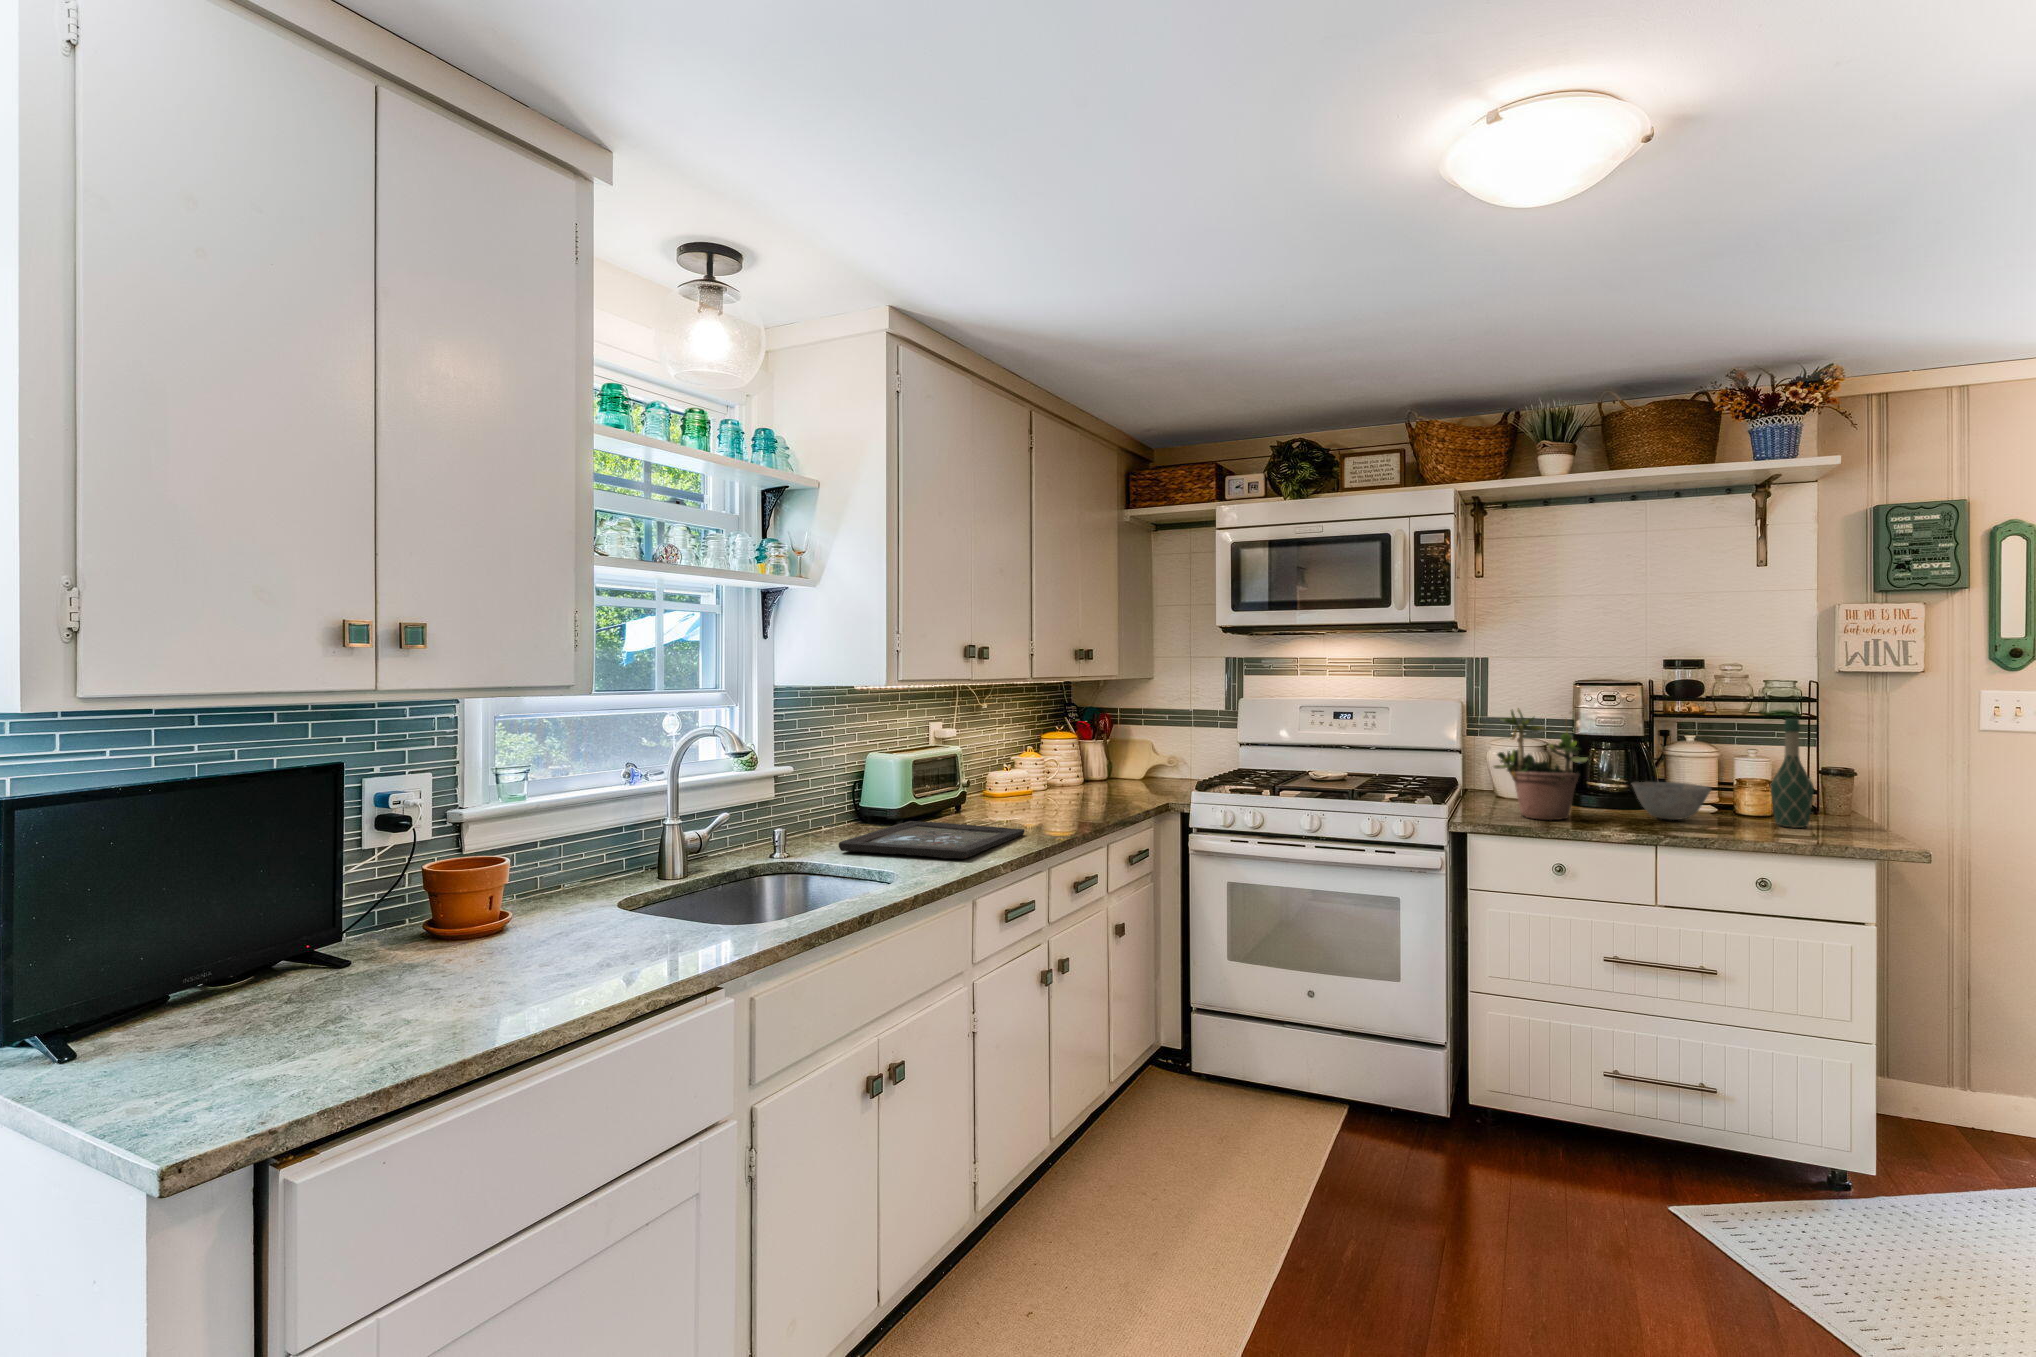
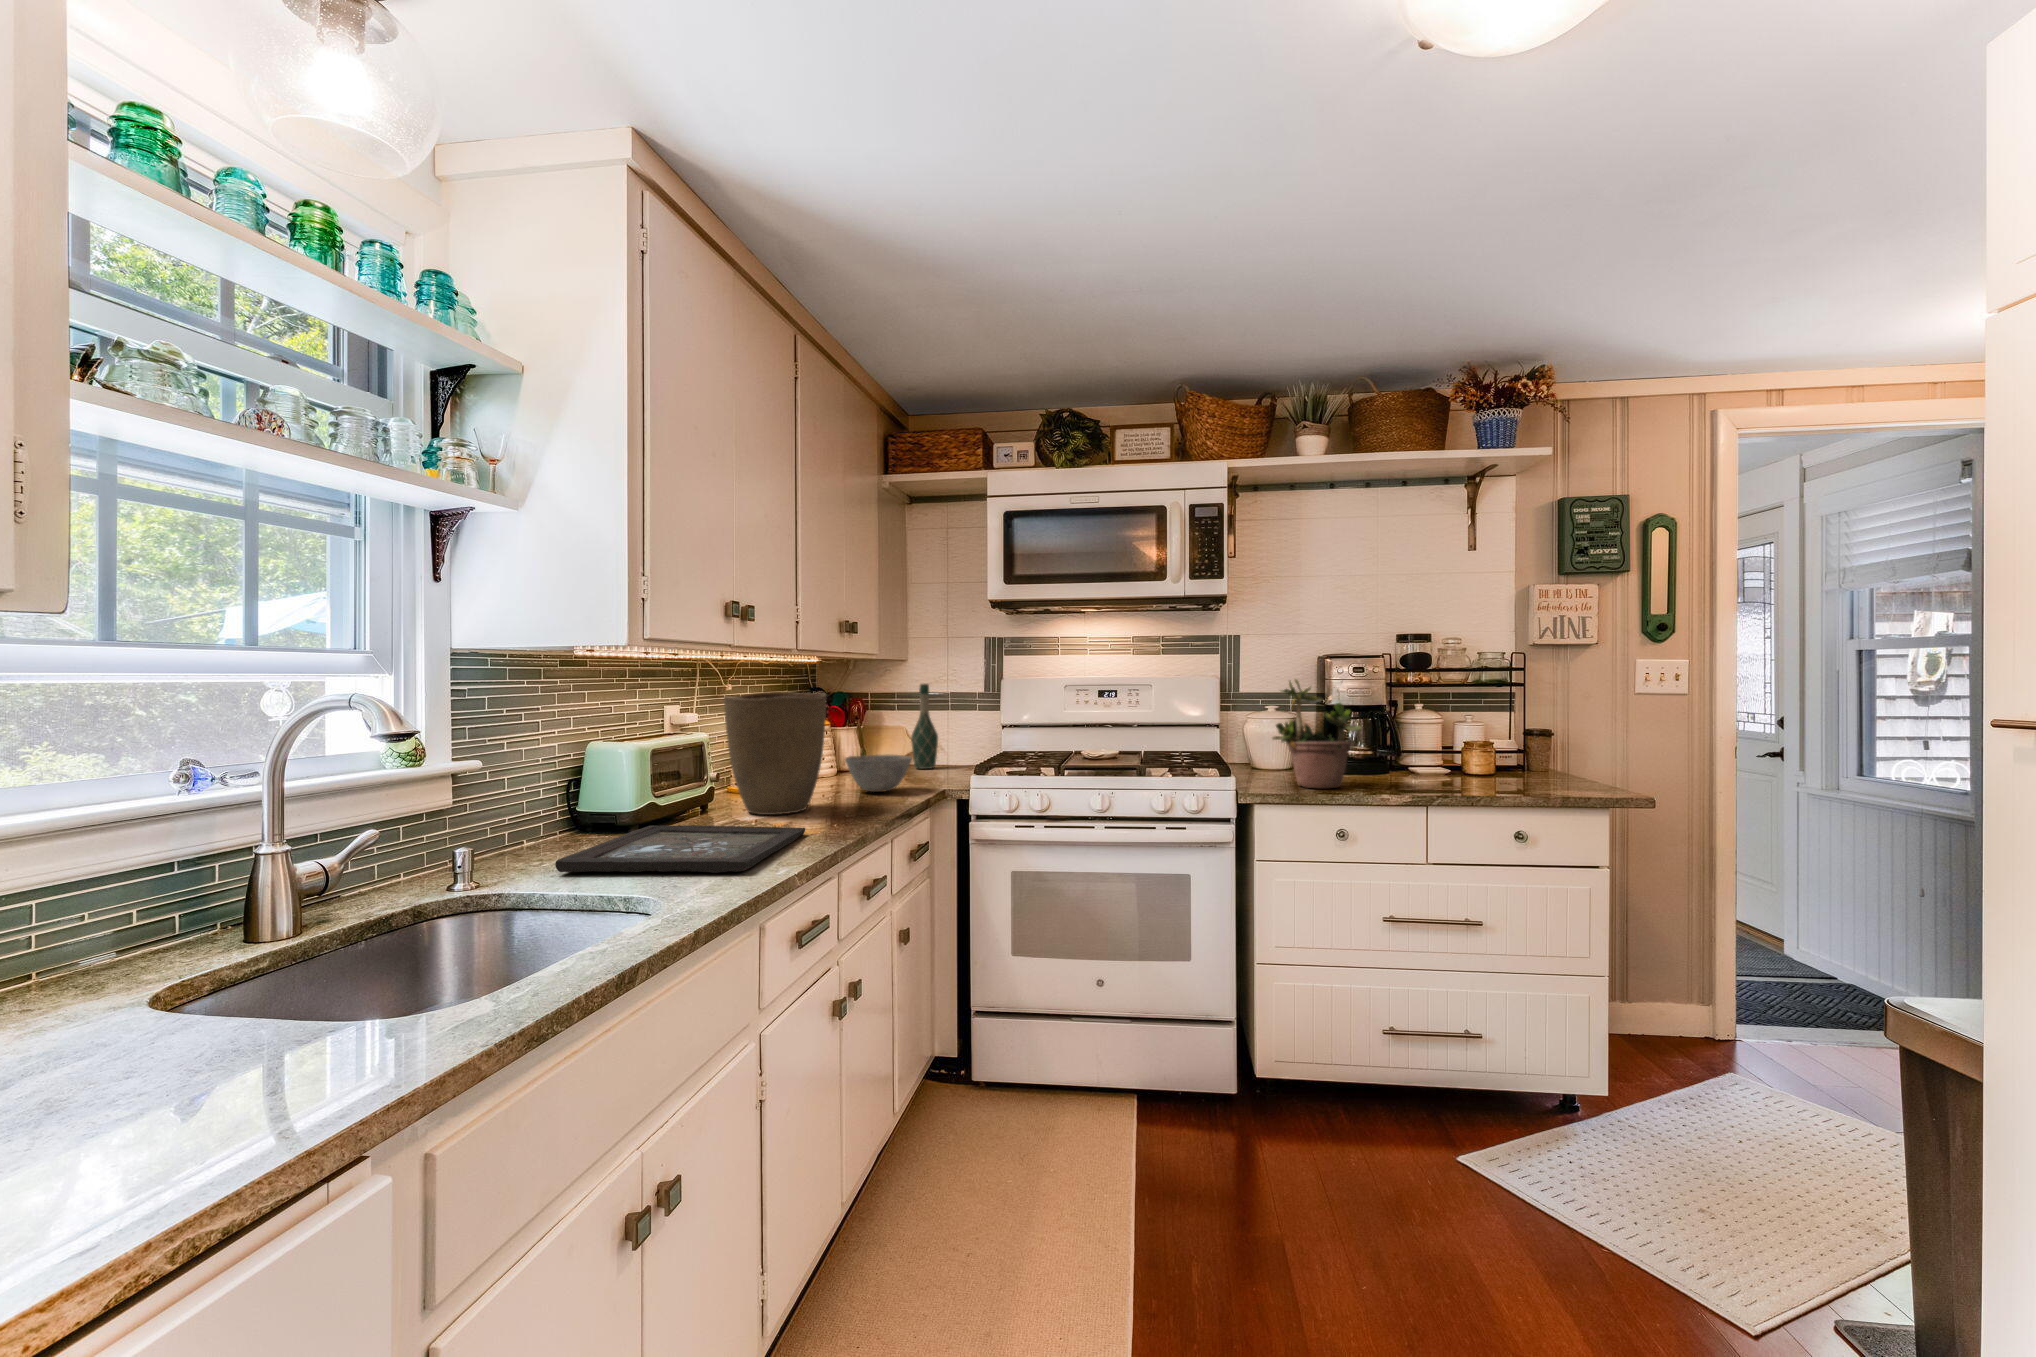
vase: none [971,715,1054,817] -> present [724,692,826,815]
wine bottle: present [1771,718,1814,828] -> present [911,684,938,769]
bowl: present [1632,782,1711,820] -> present [845,755,912,792]

